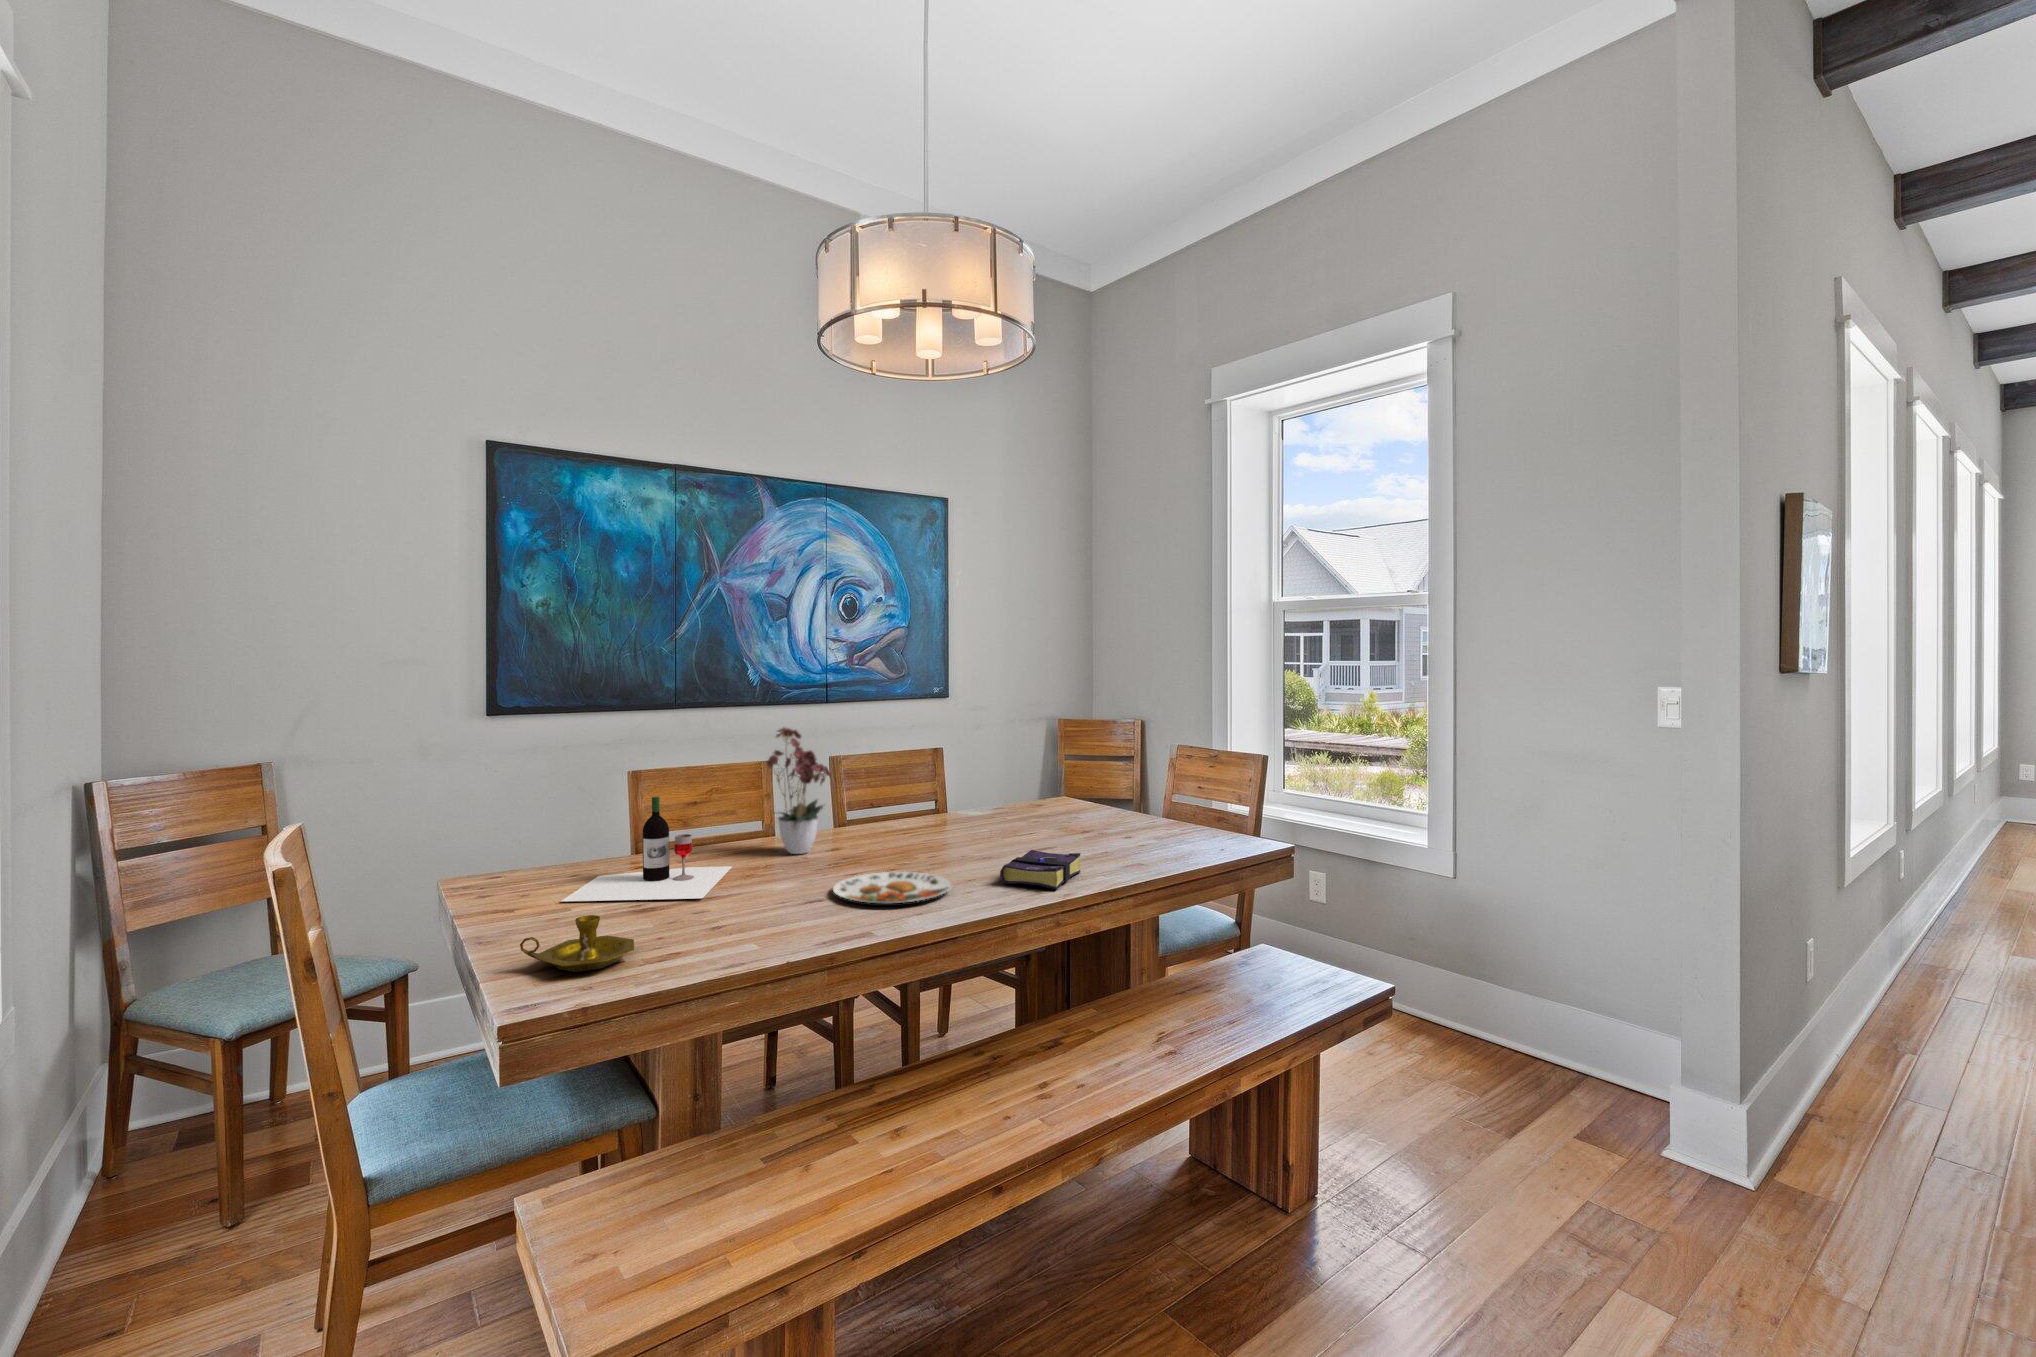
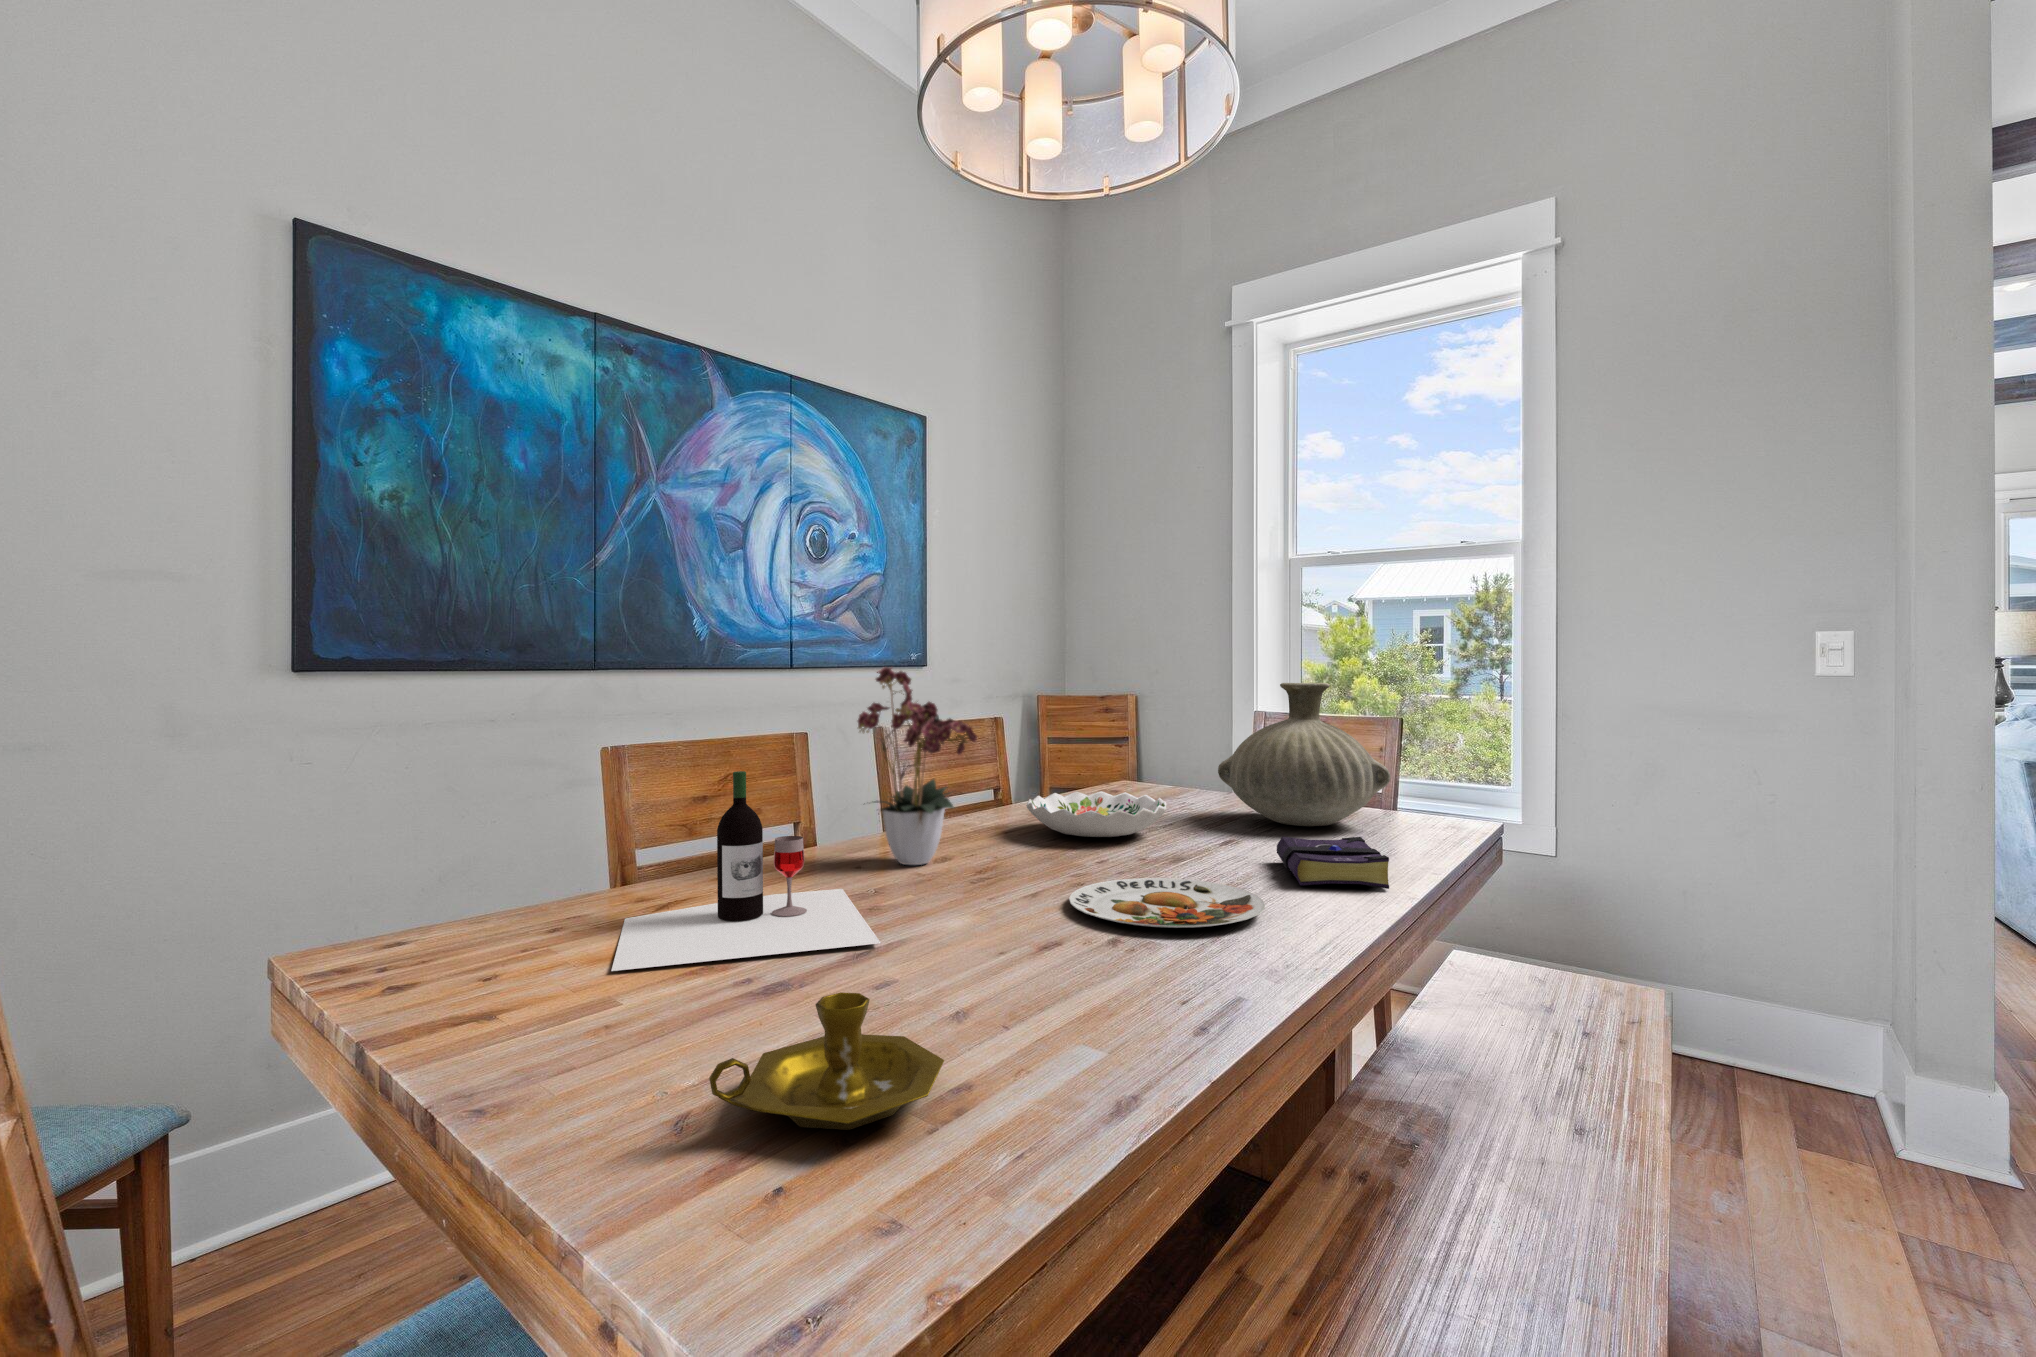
vase: none [1060,734,1165,842] -> present [1218,683,1391,826]
decorative bowl: none [900,807,997,842] -> present [1026,791,1166,837]

